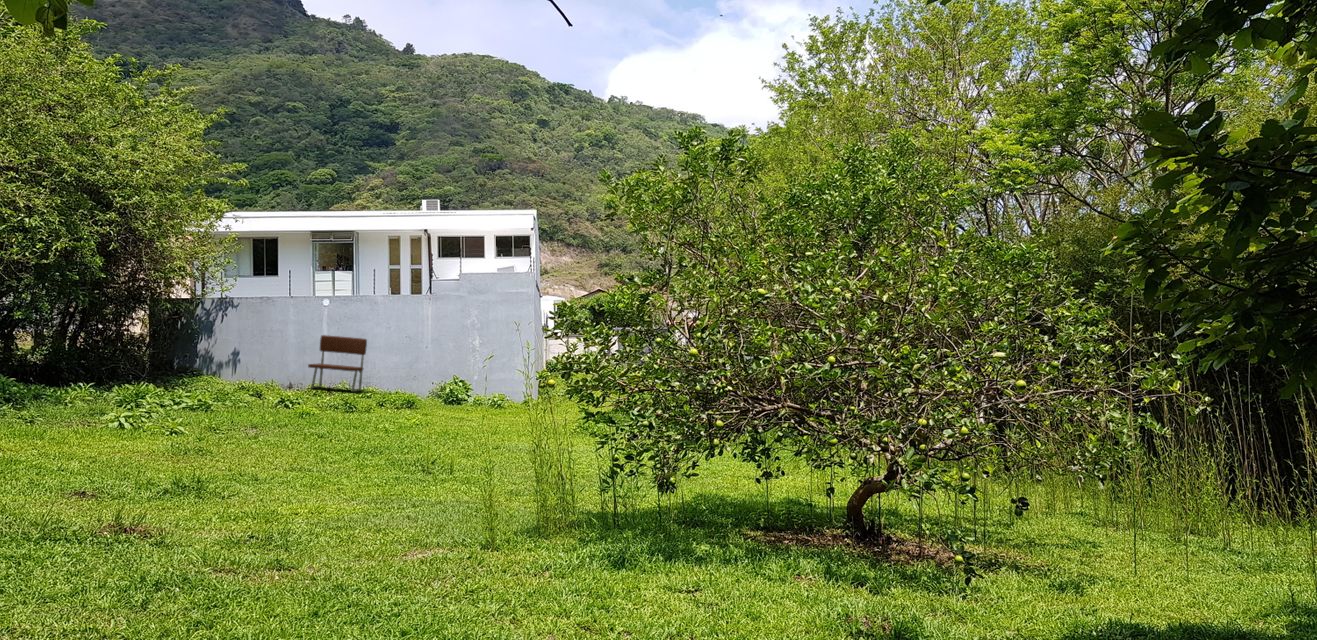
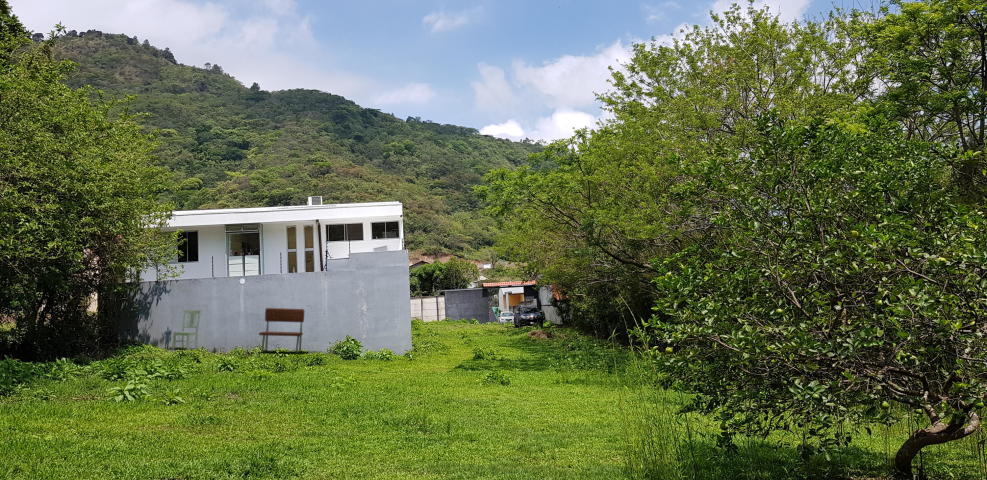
chair: none [210,331,248,380] -> present [173,309,201,350]

